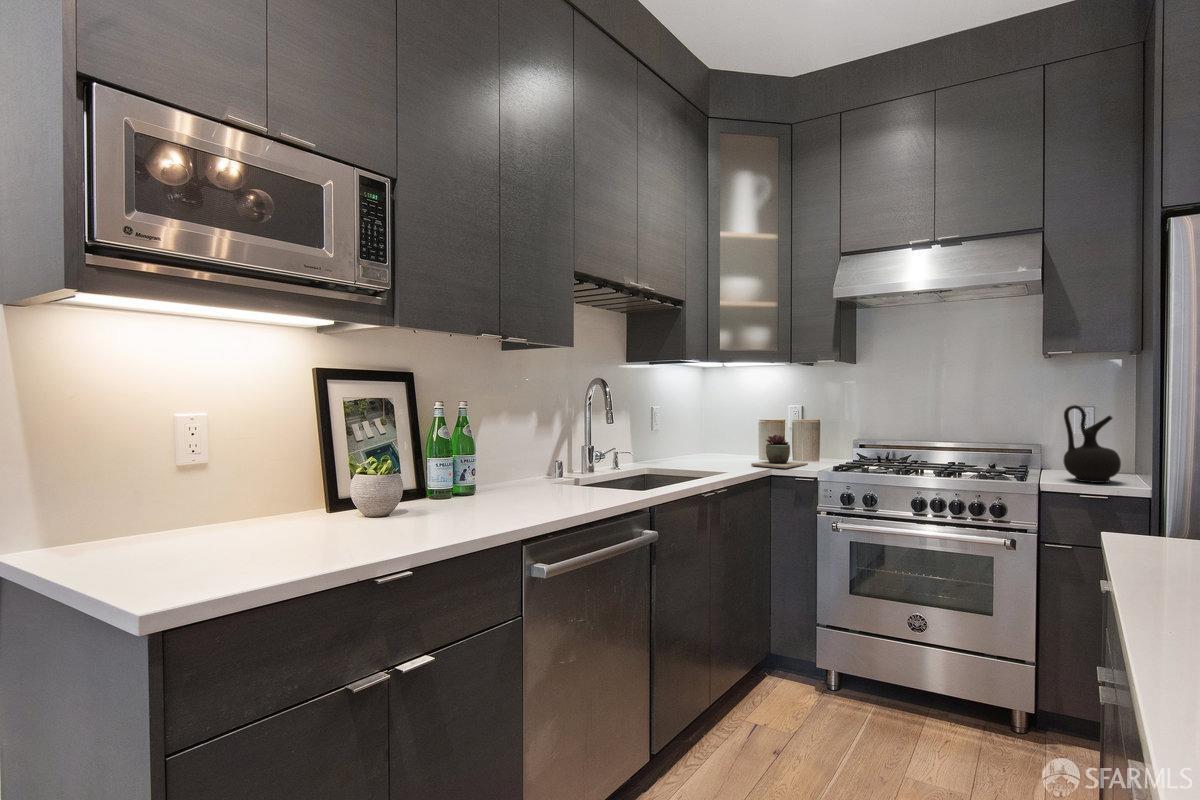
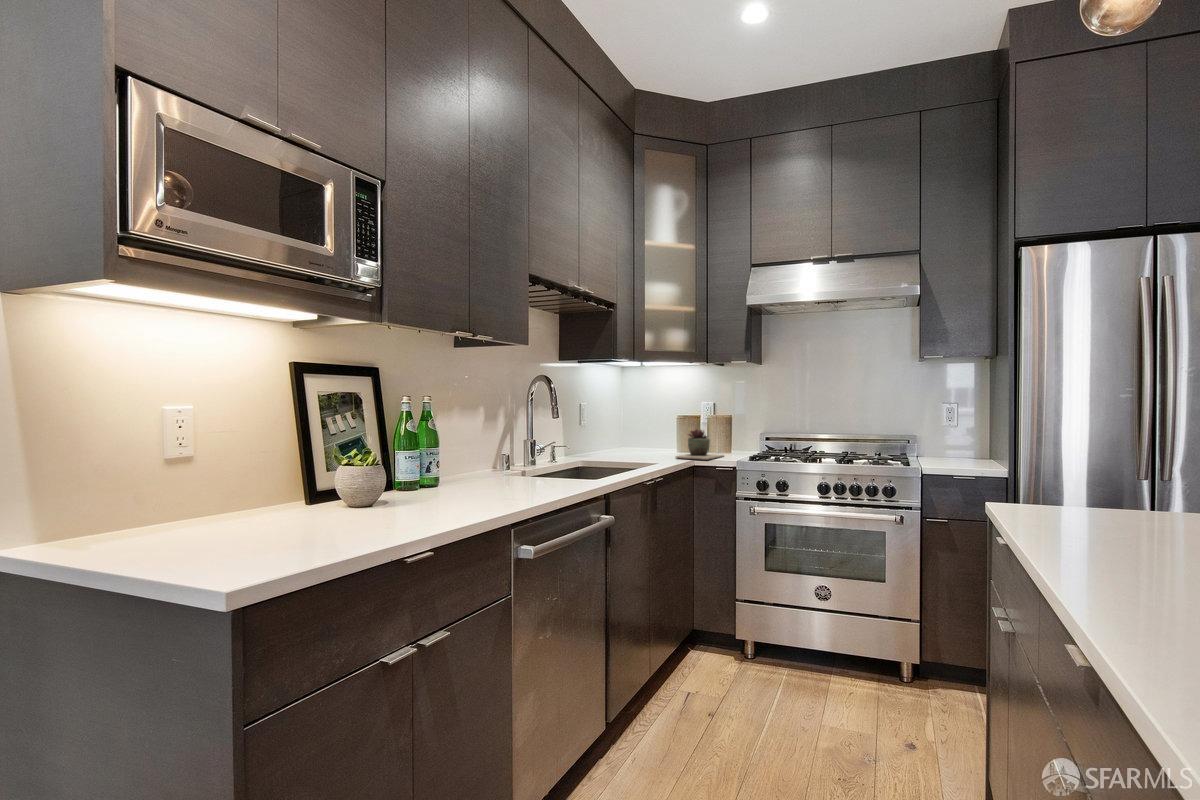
ceramic jug: present [1063,405,1121,483] -> none [938,401,981,466]

